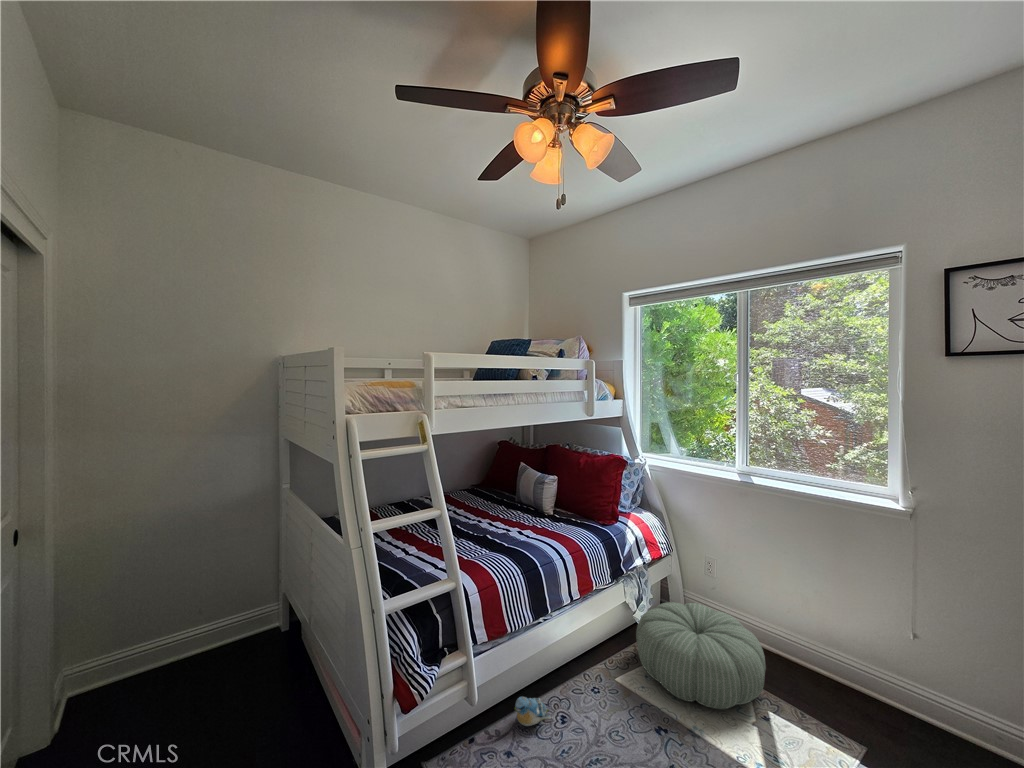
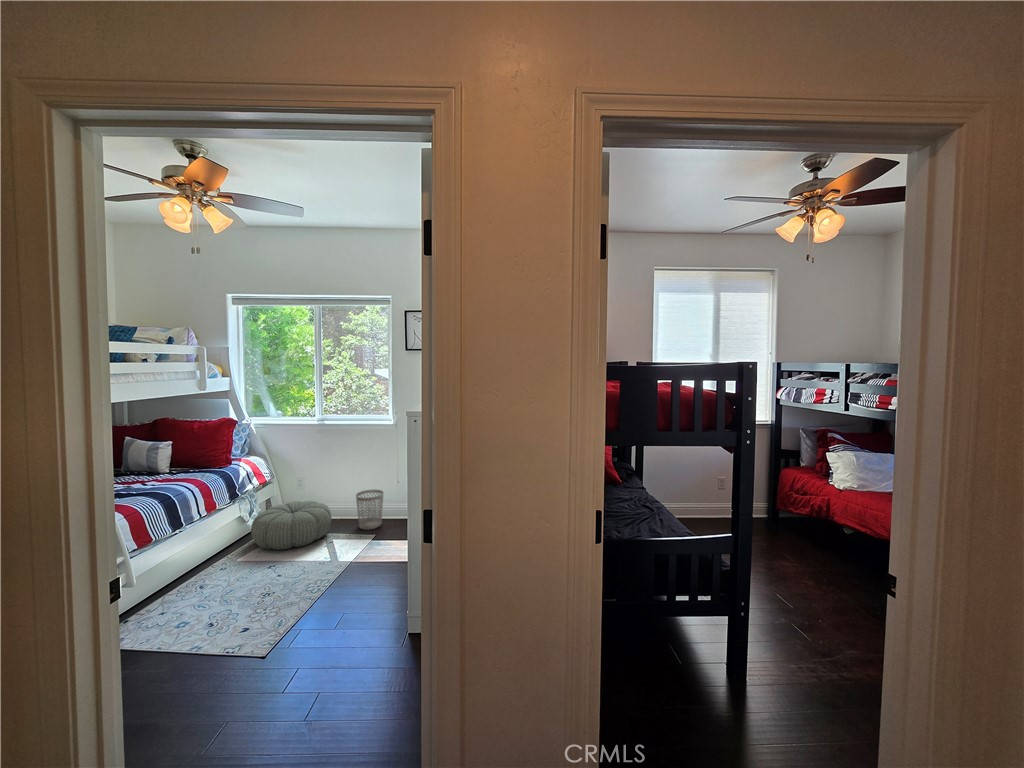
wastebasket: none [818,634,888,735] -> present [356,489,383,530]
plush toy: present [515,697,551,726] -> none [163,580,194,599]

